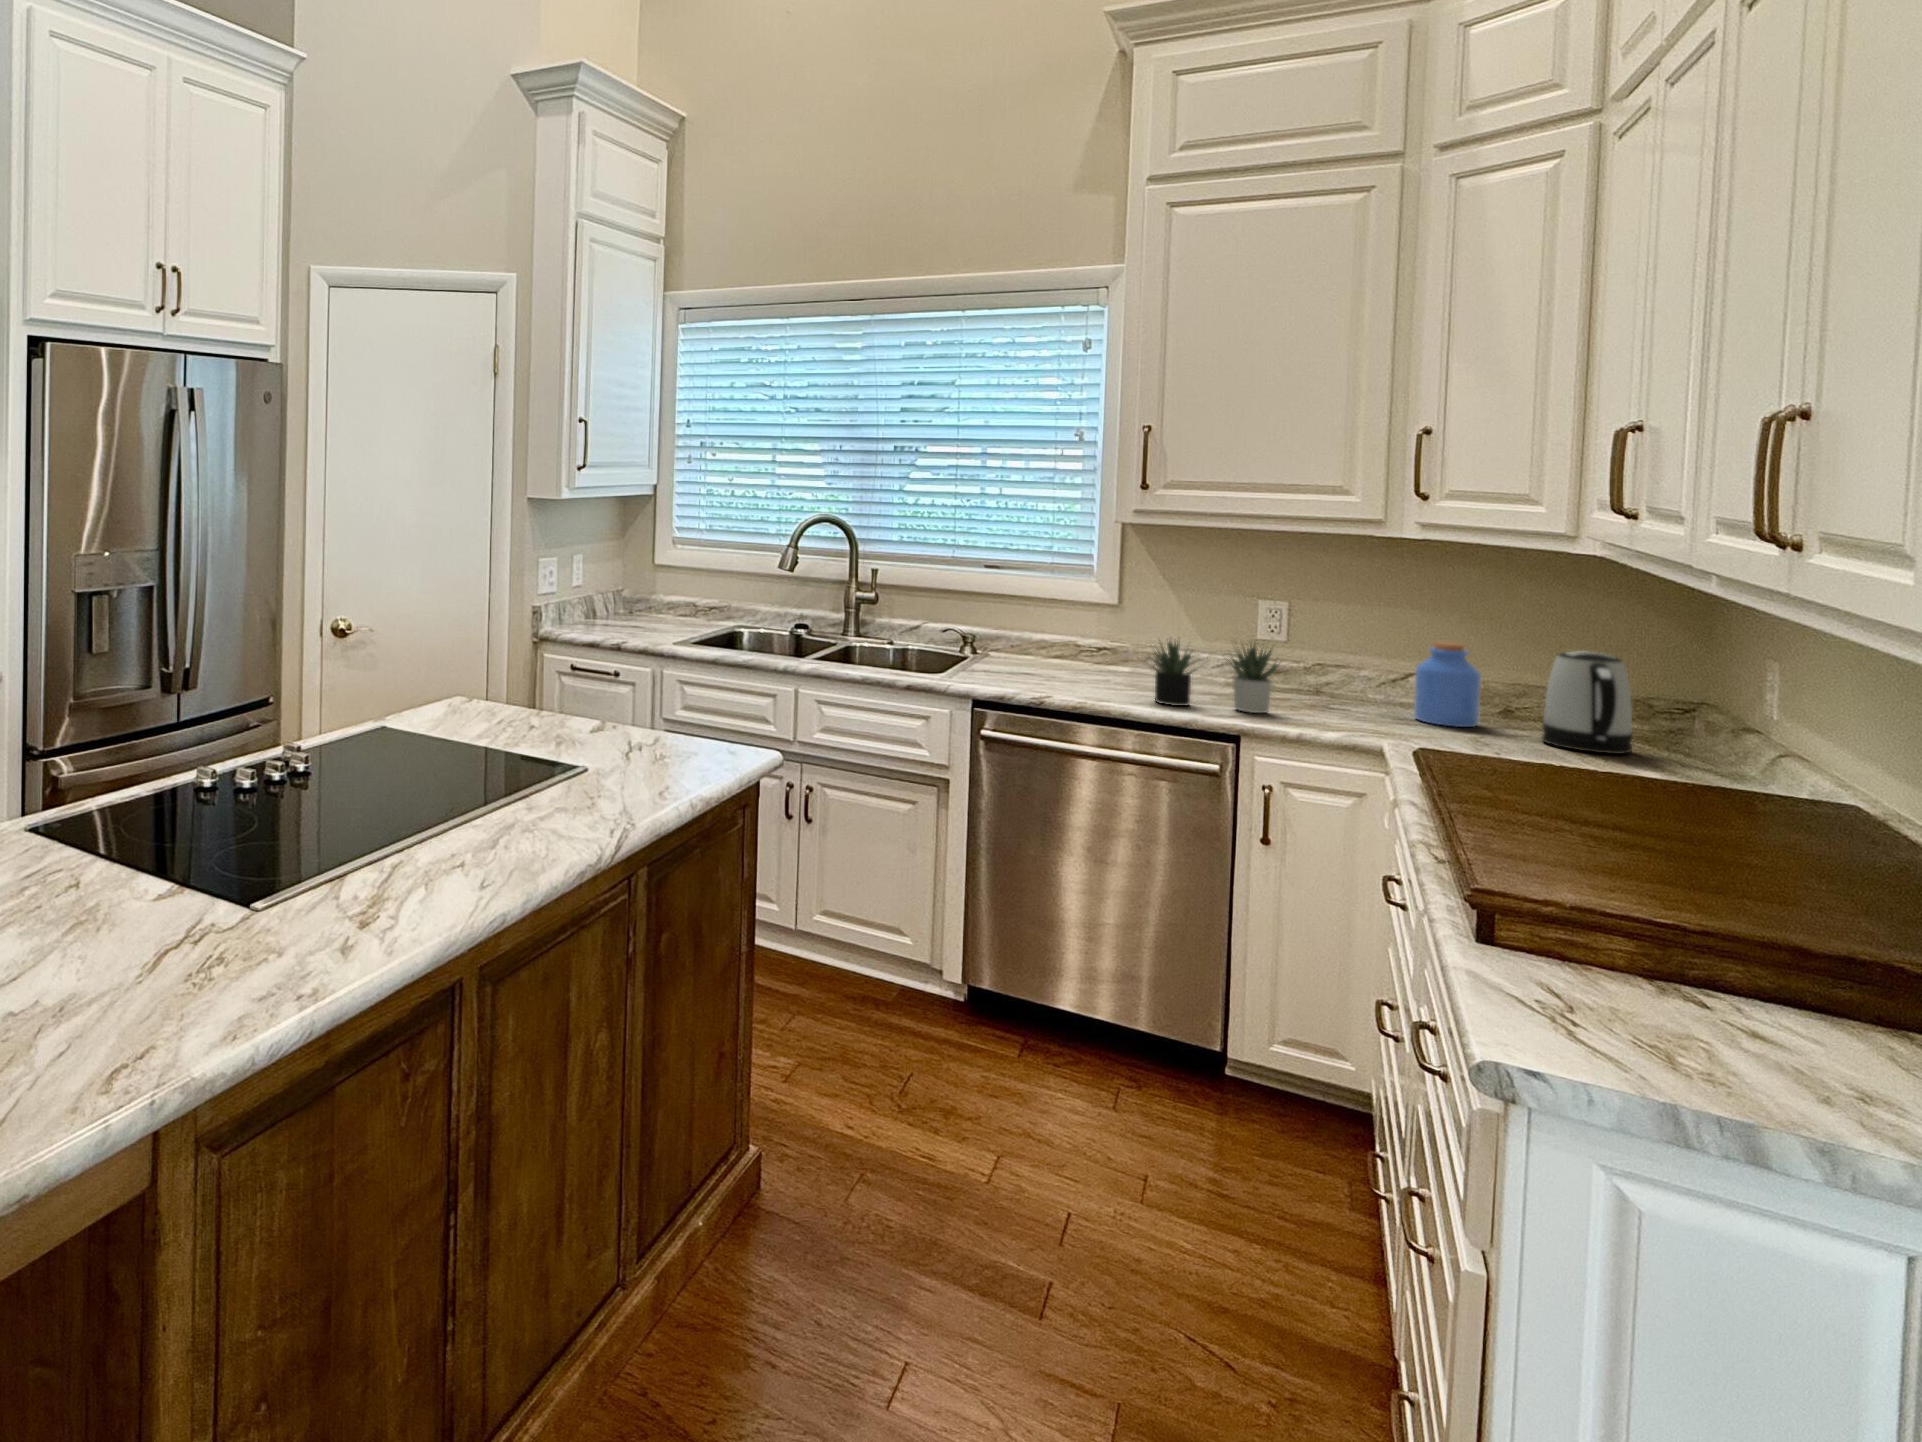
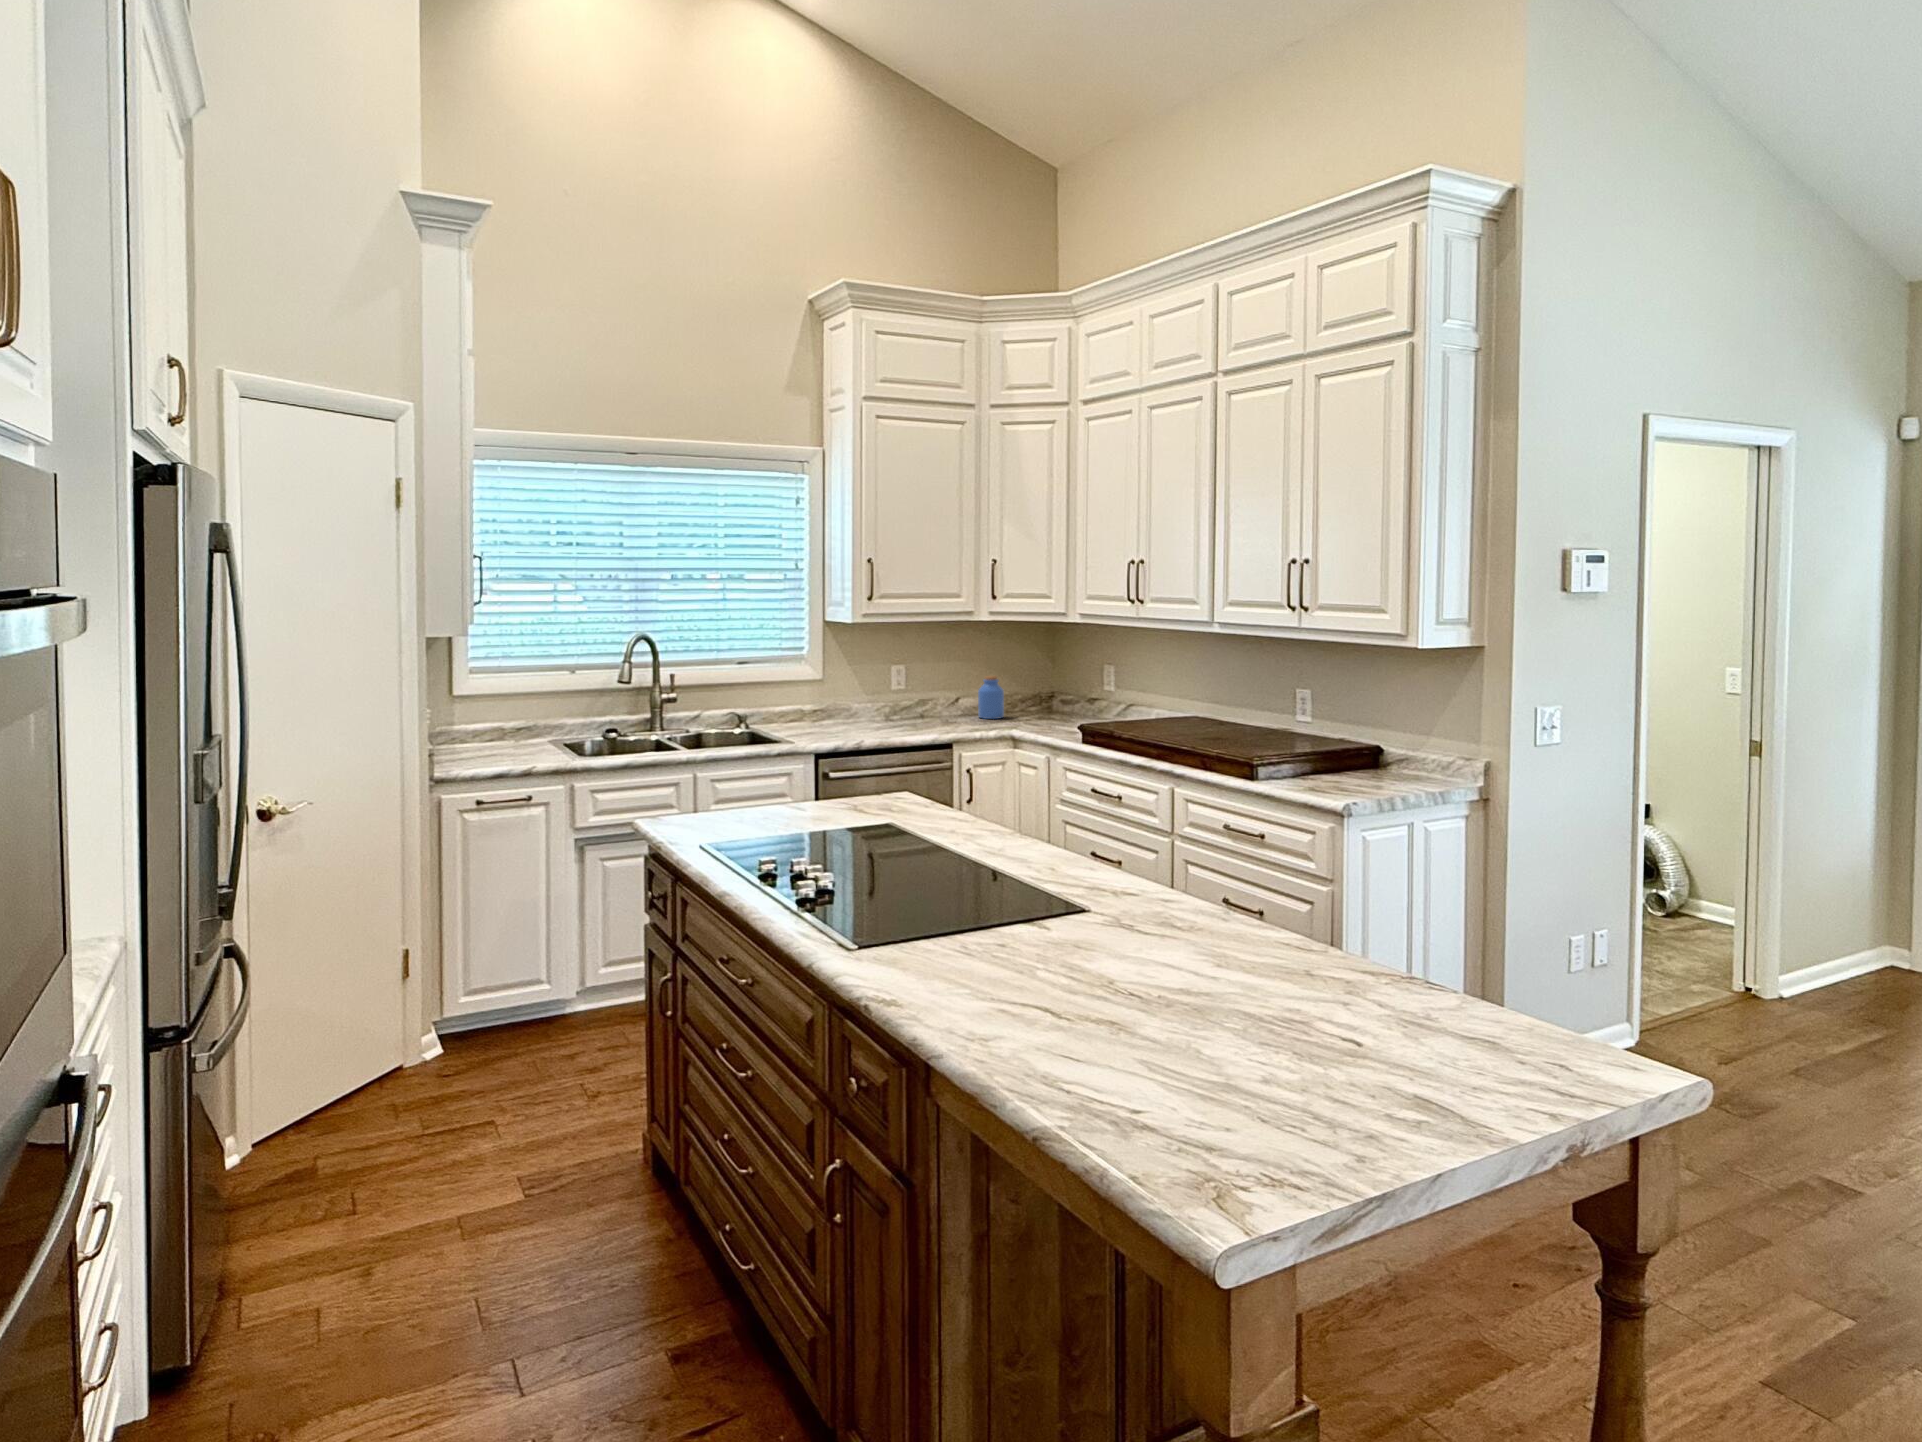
succulent plant: present [1147,640,1279,713] -> none [887,685,954,733]
kettle: present [1542,651,1633,754] -> none [1031,671,1065,719]

